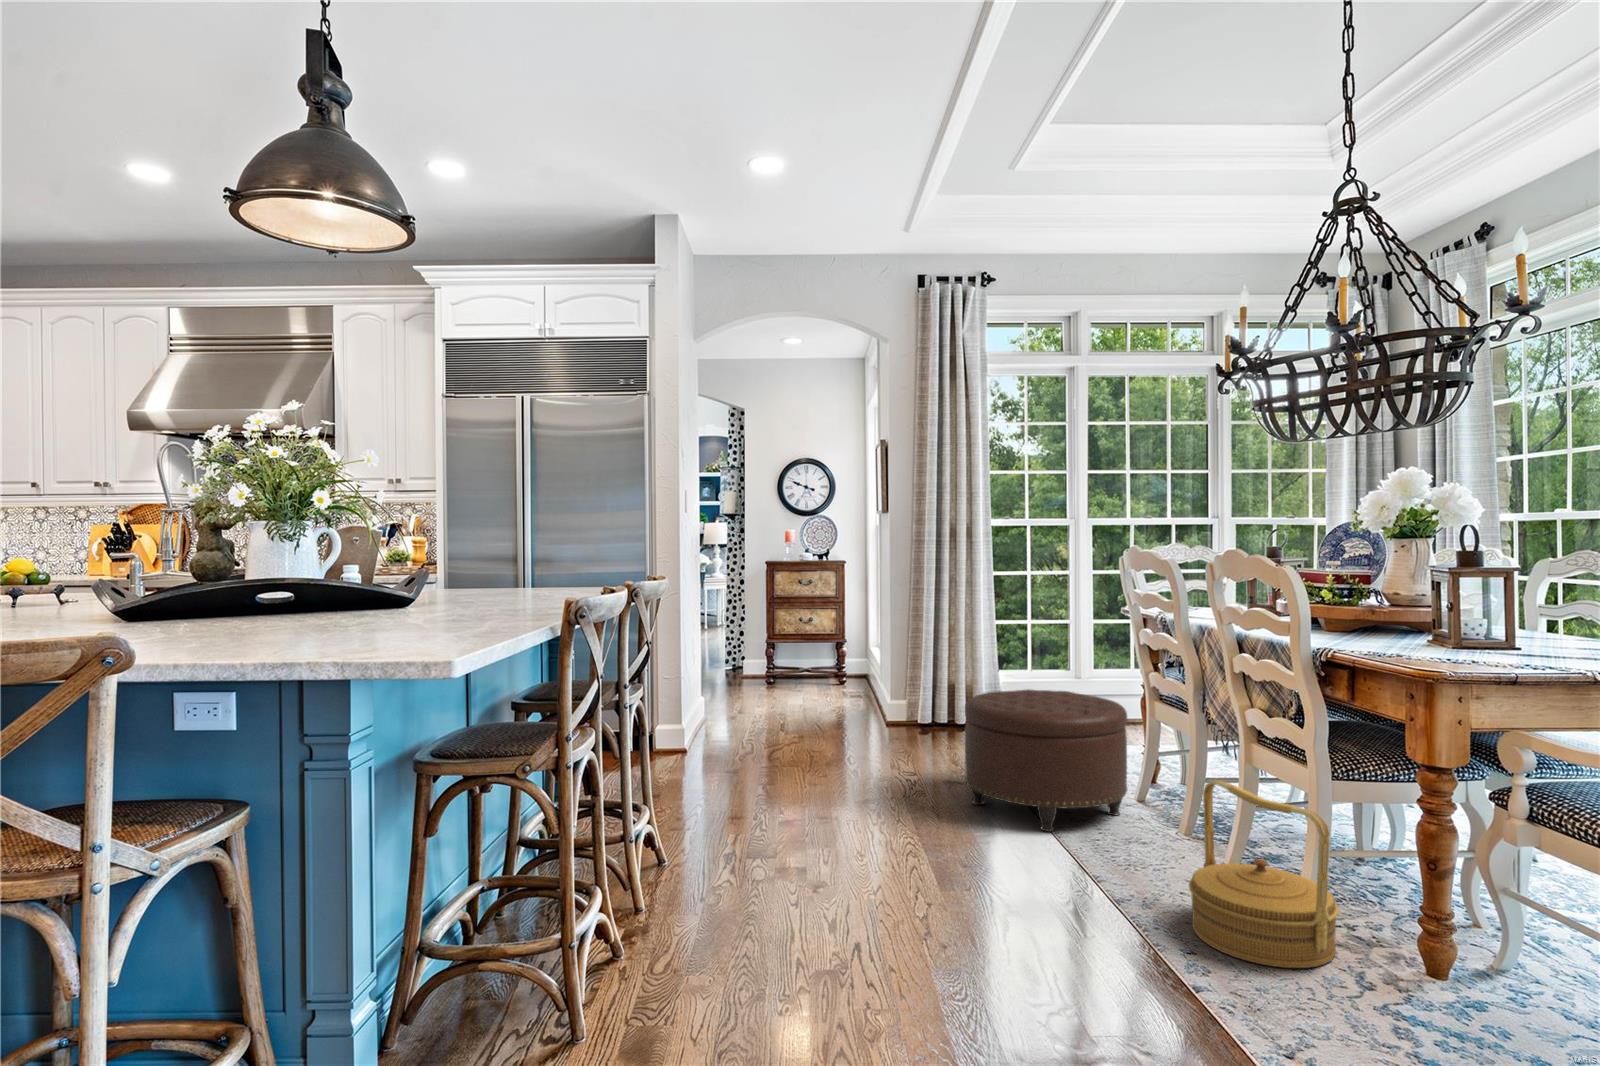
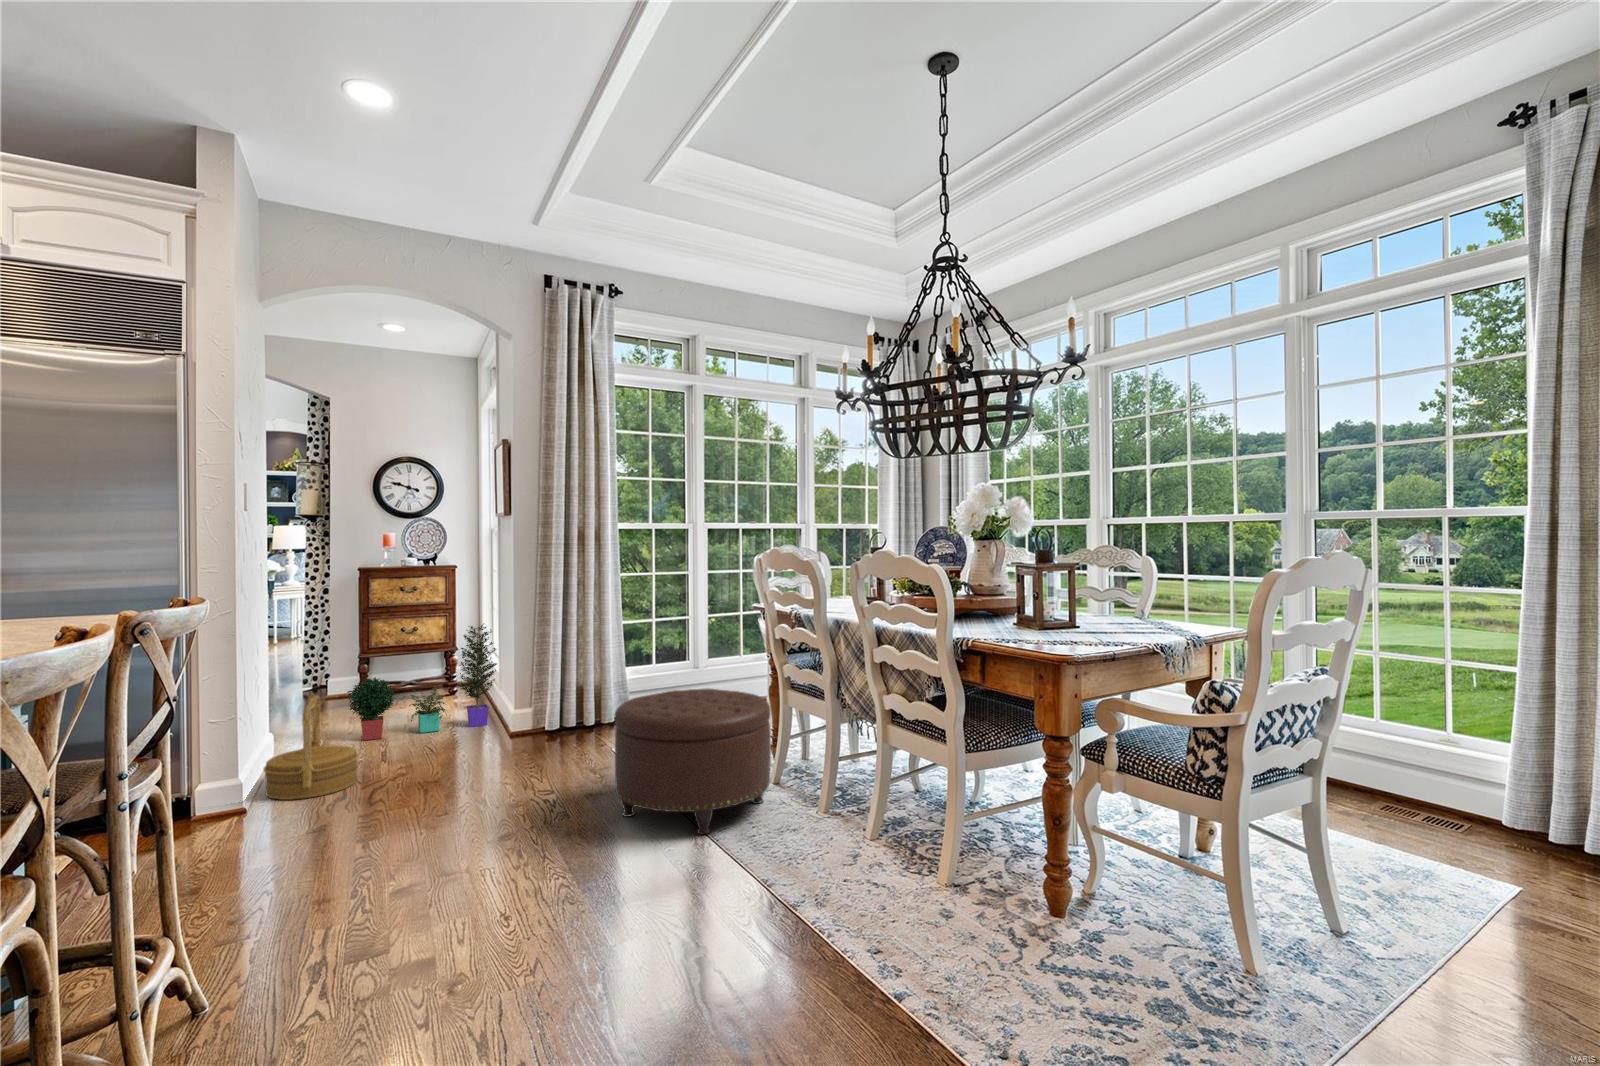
potted plant: none [753,616,878,713] -> present [347,624,497,740]
woven basket: present [1189,780,1339,968] -> present [263,695,359,800]

